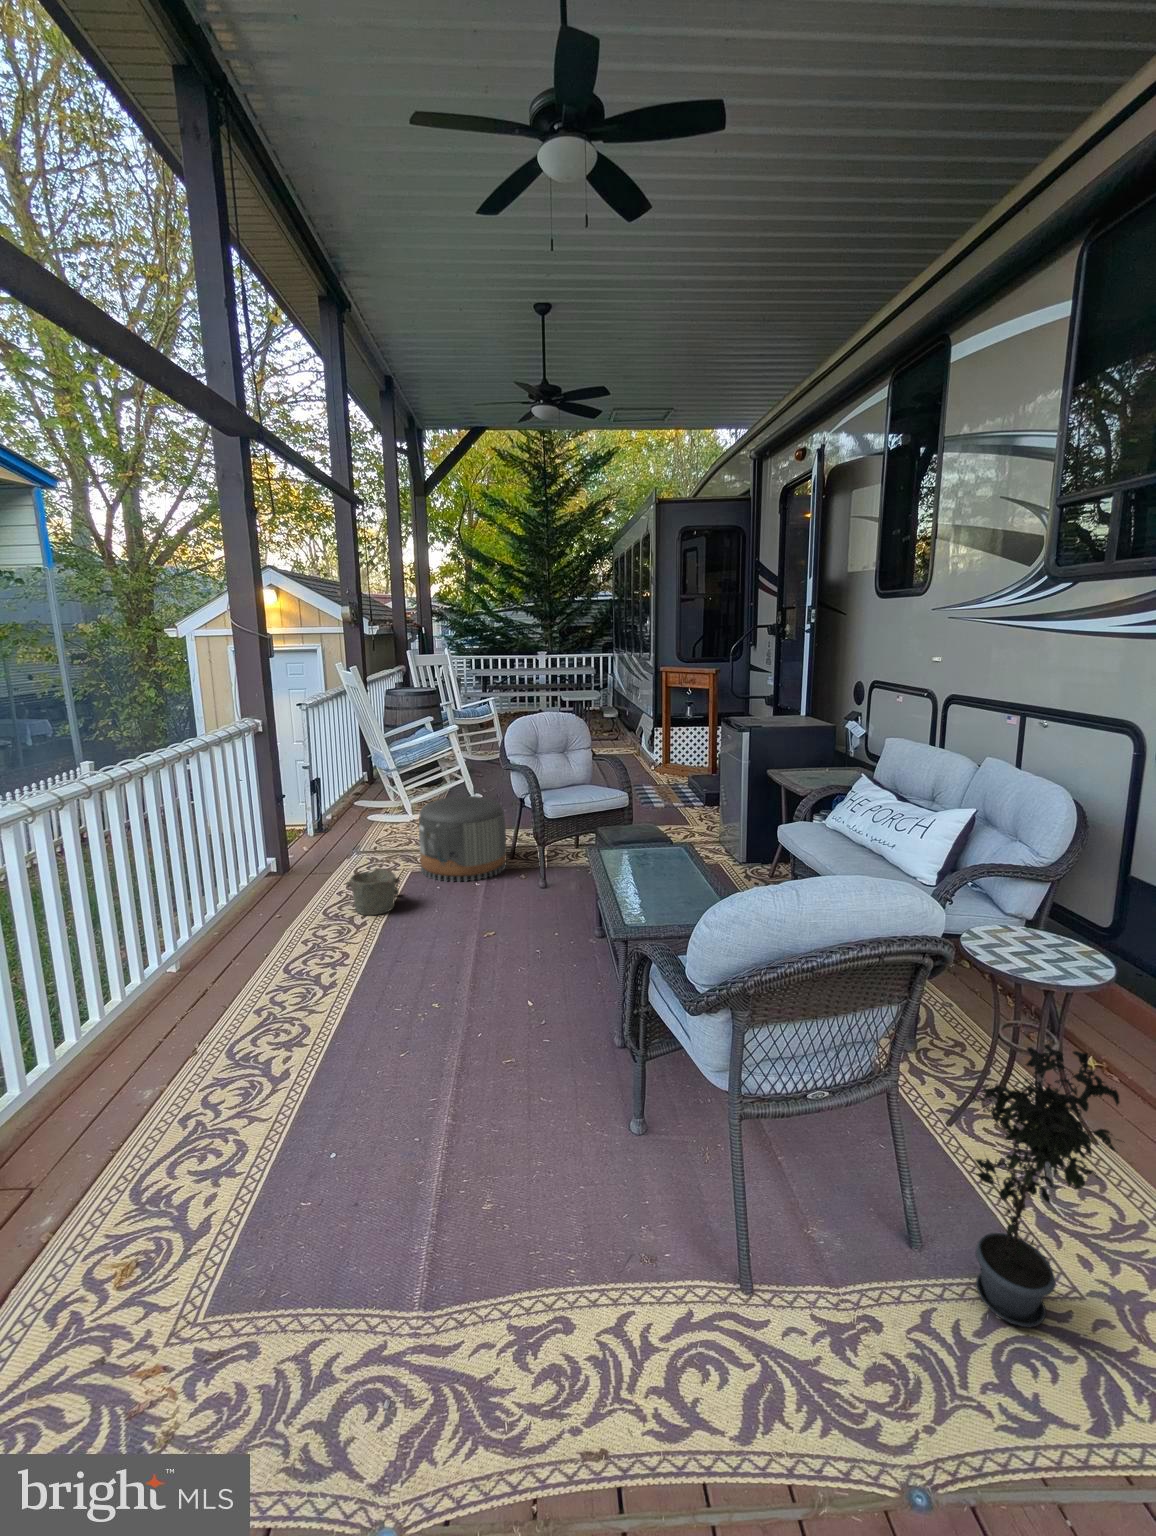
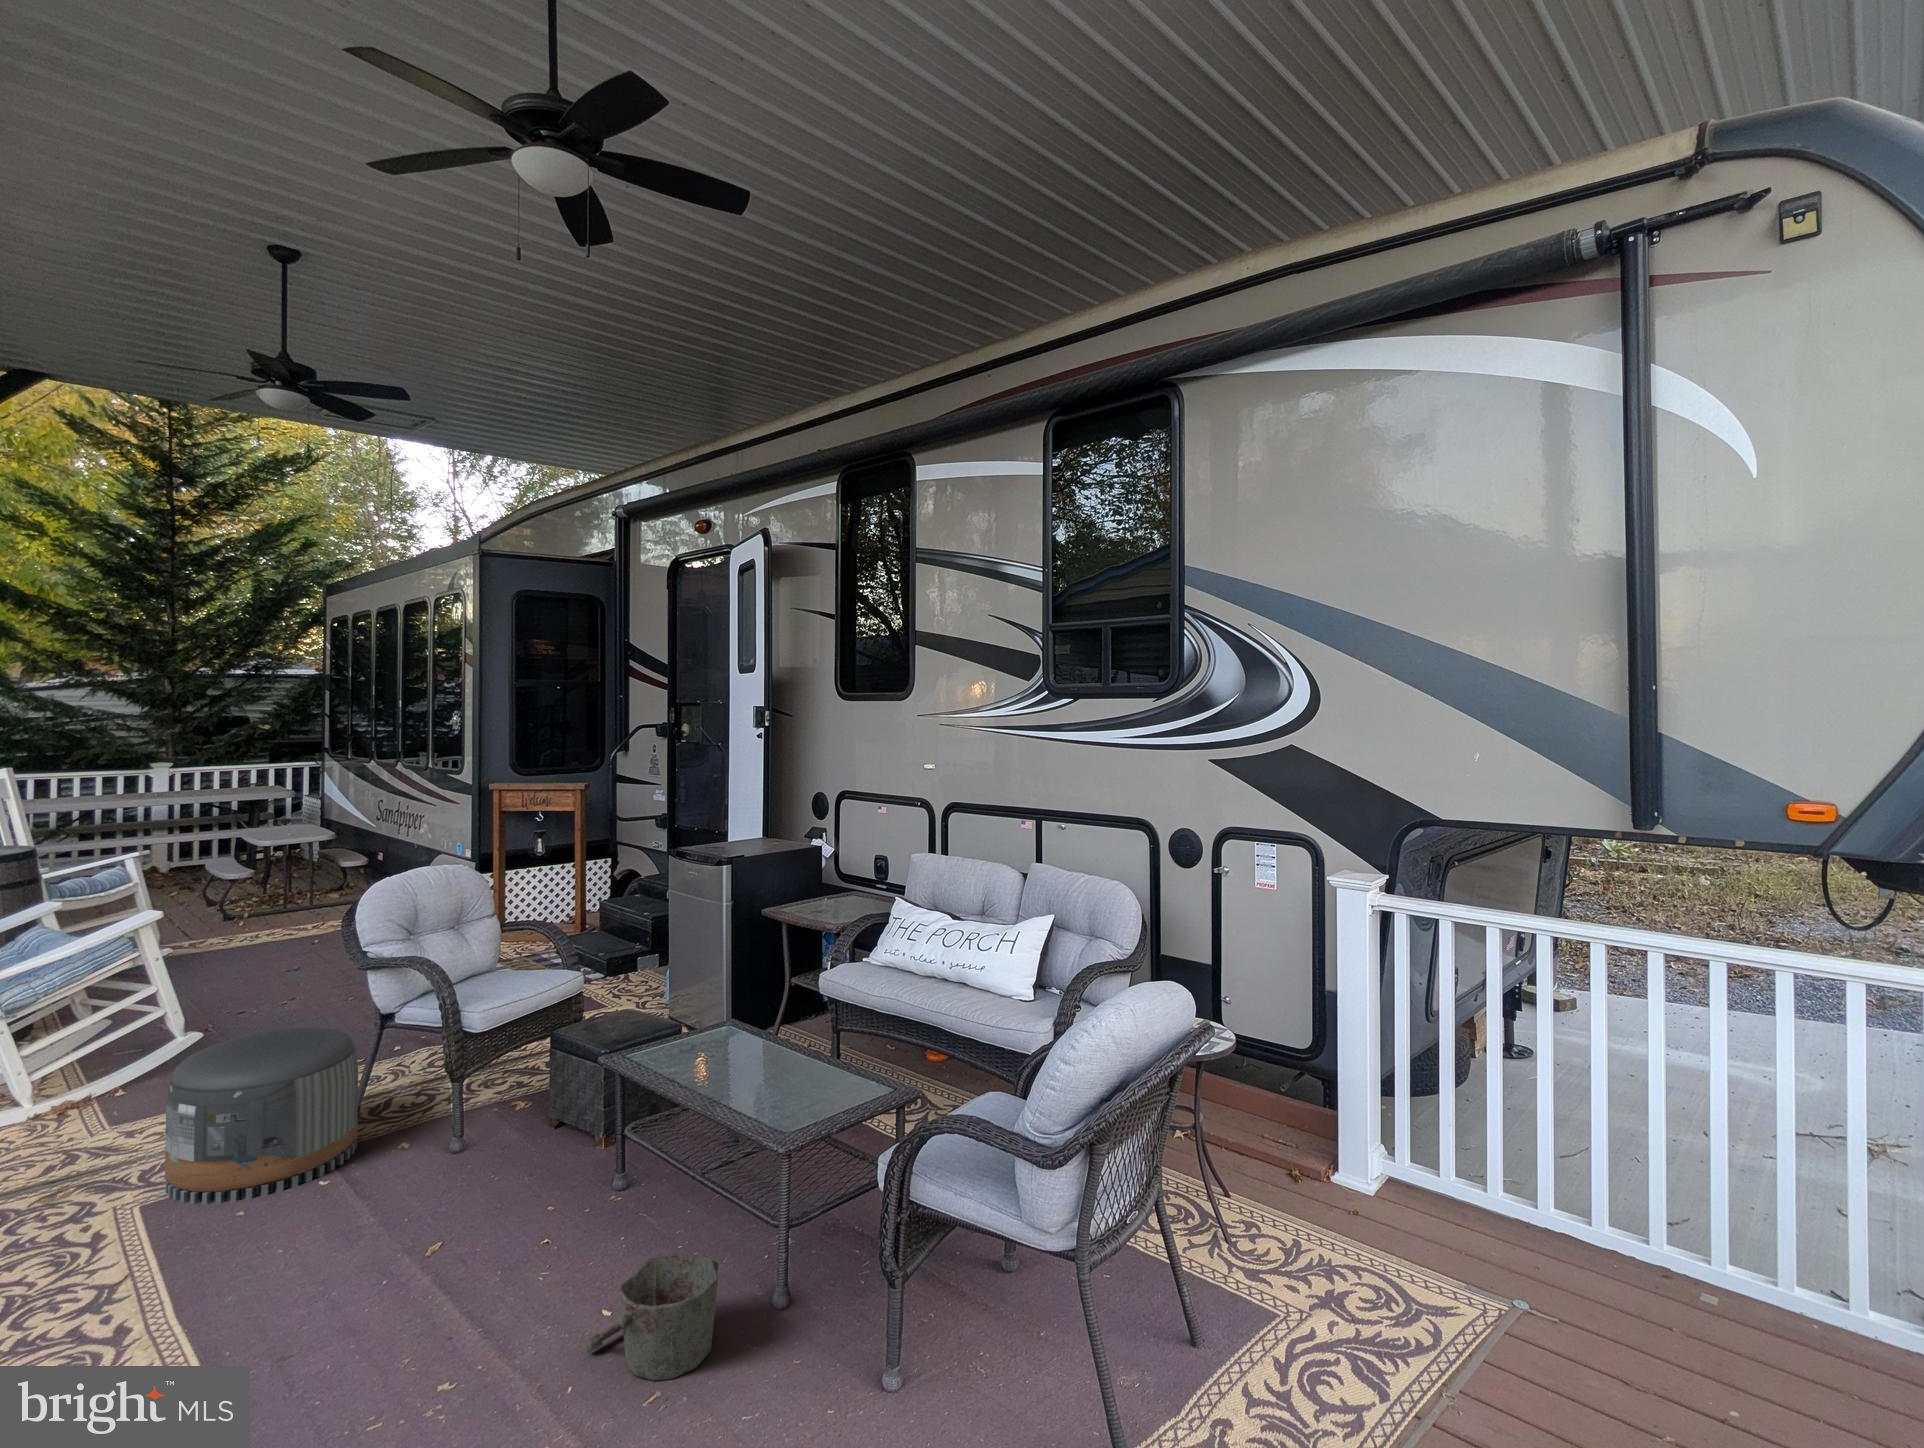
bucket: present [346,868,400,915] -> present [586,1254,718,1381]
potted plant: present [971,1045,1119,1328] -> none [1229,1087,1351,1362]

